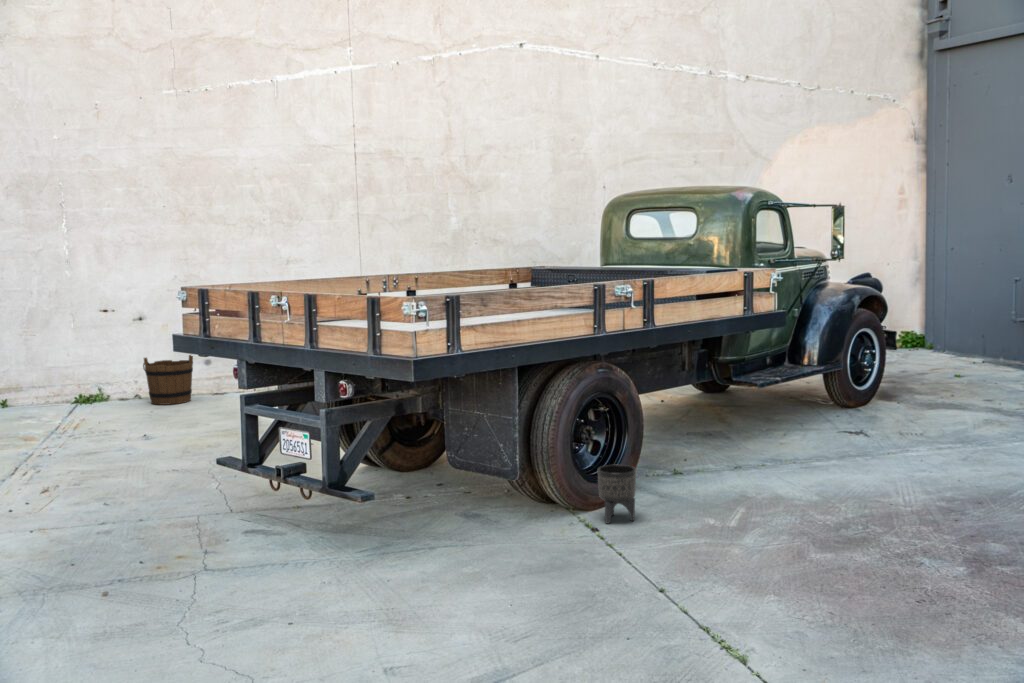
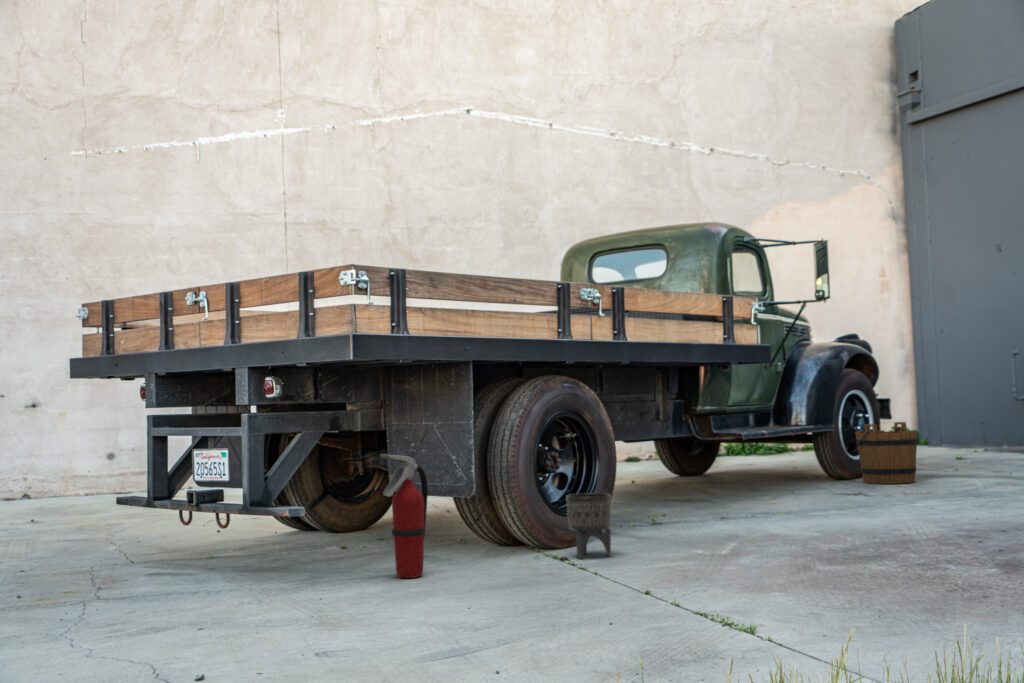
bucket: present [143,355,193,405] -> present [855,422,918,484]
fire extinguisher: none [438,443,478,545] -> present [381,454,428,578]

